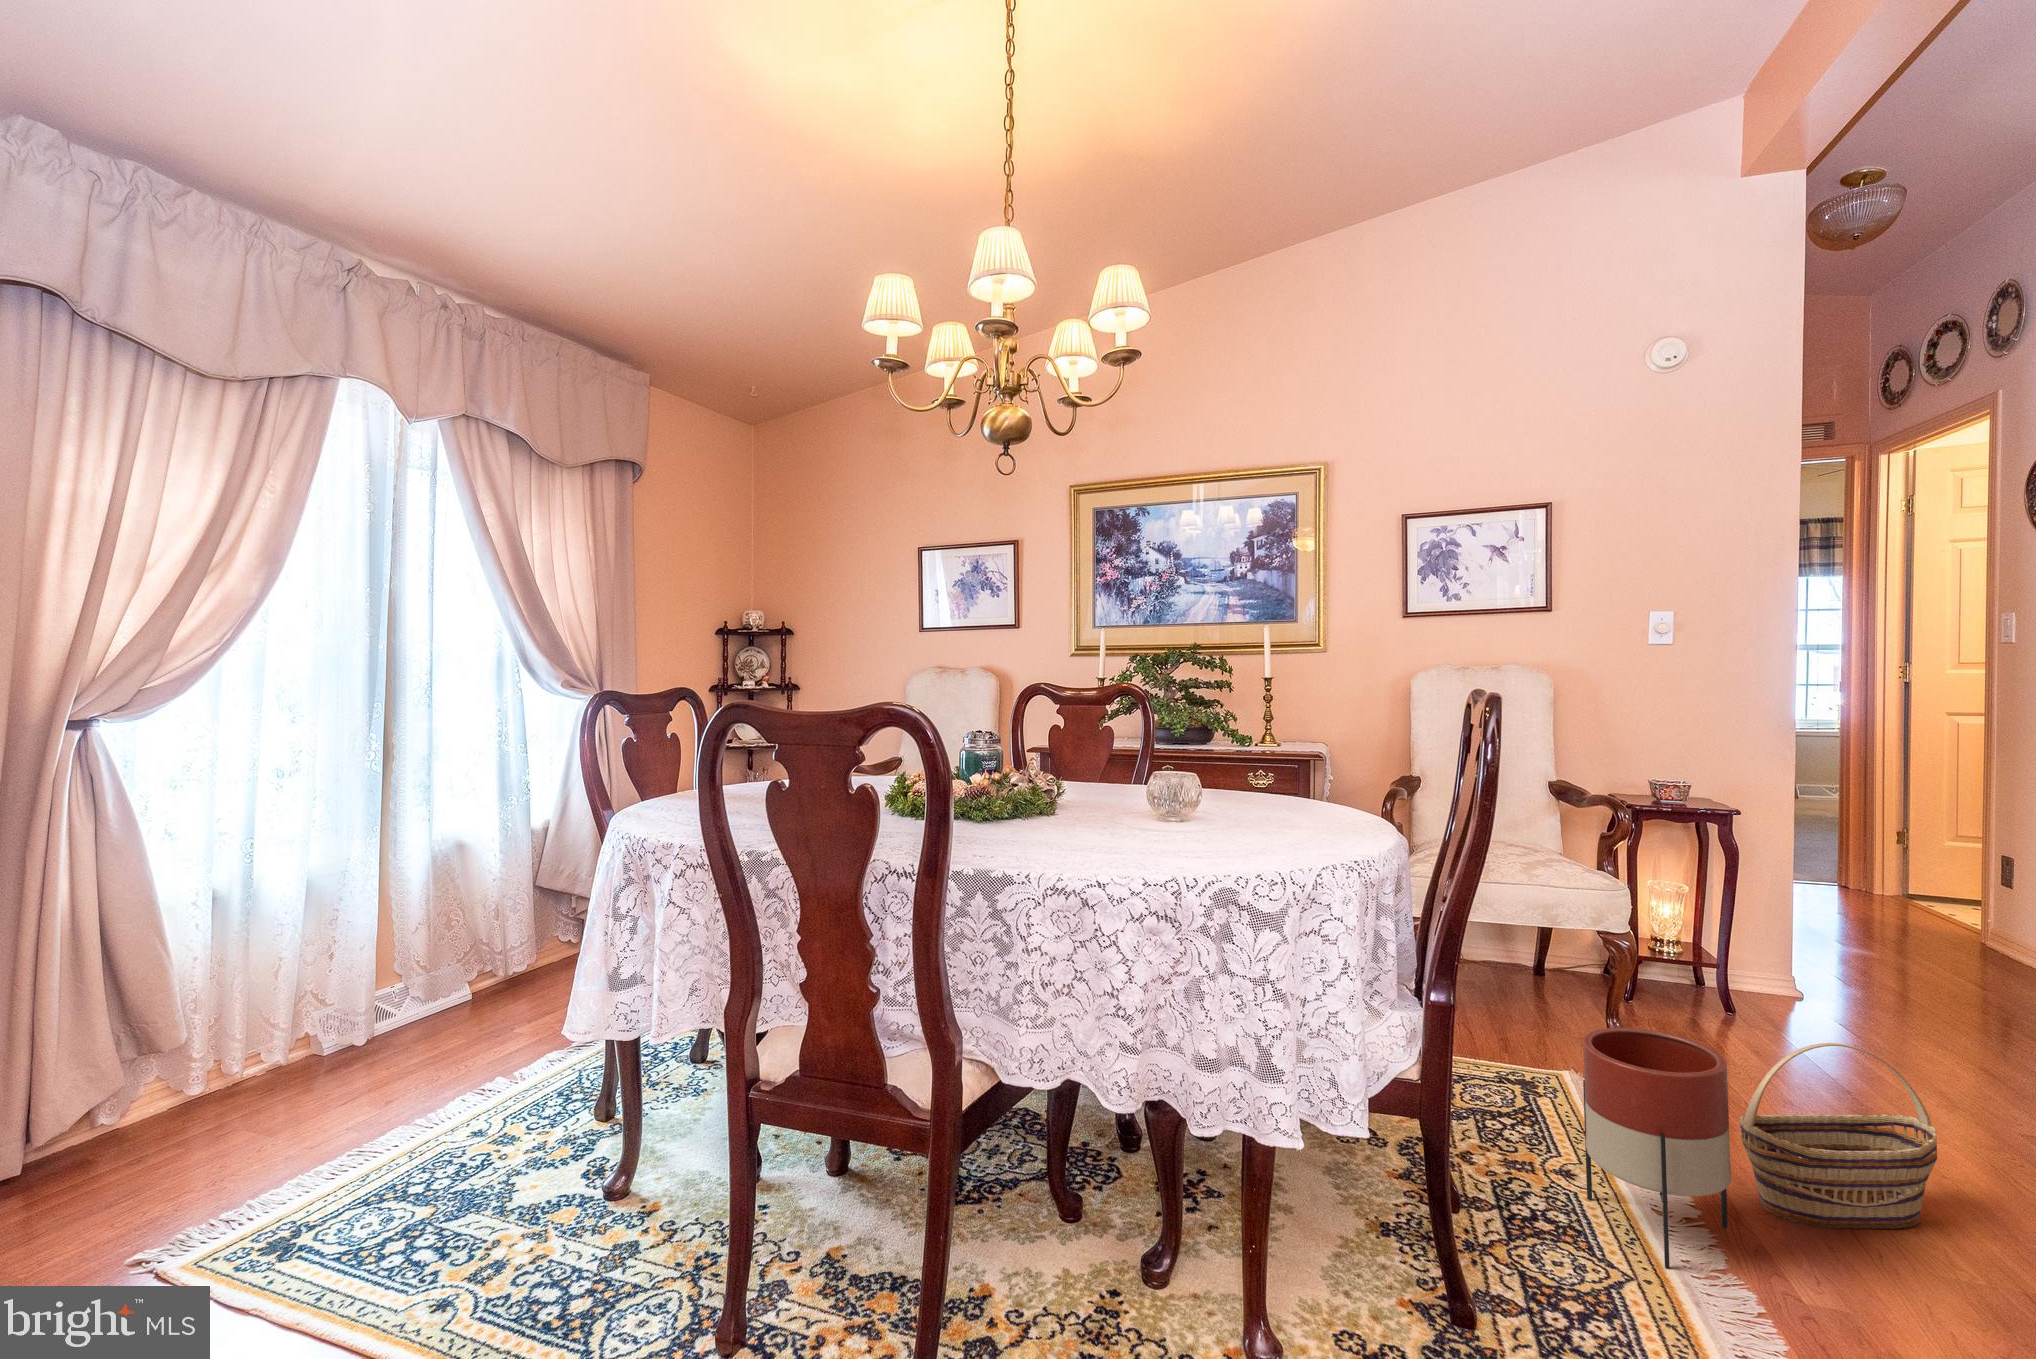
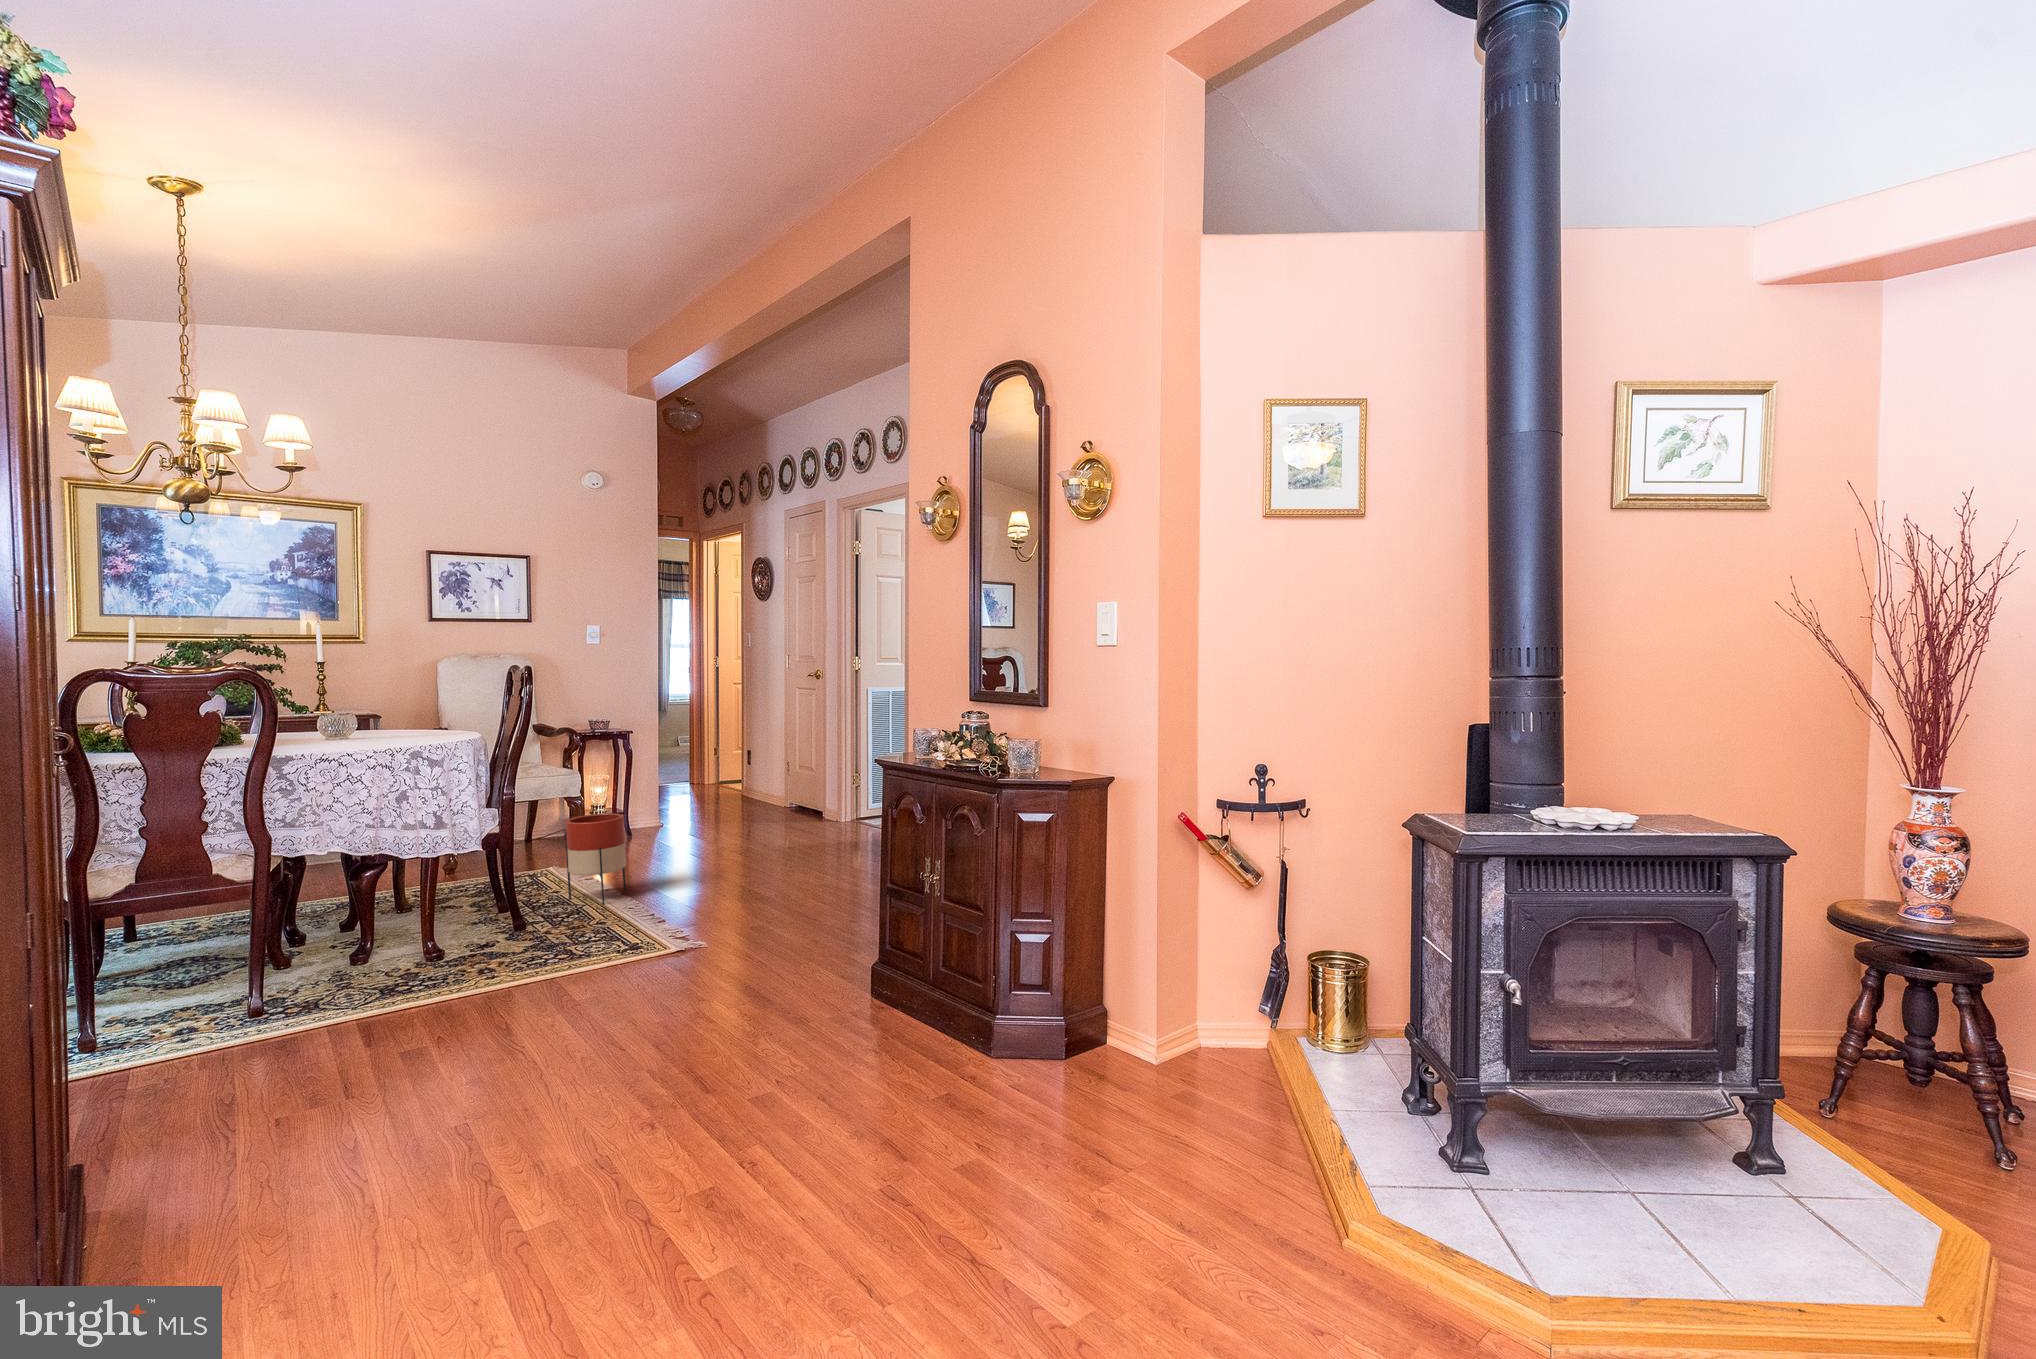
basket: present [1740,1043,1937,1229] -> none [630,808,698,885]

